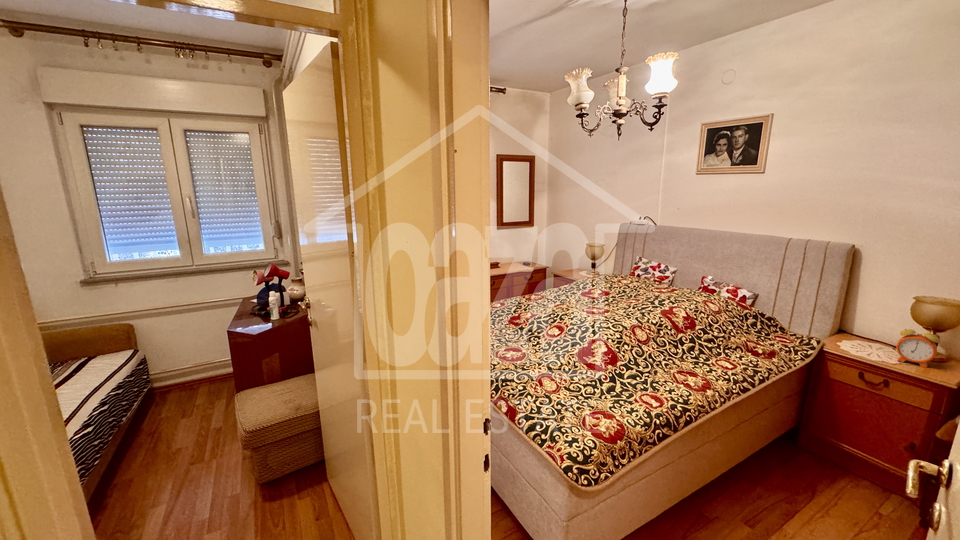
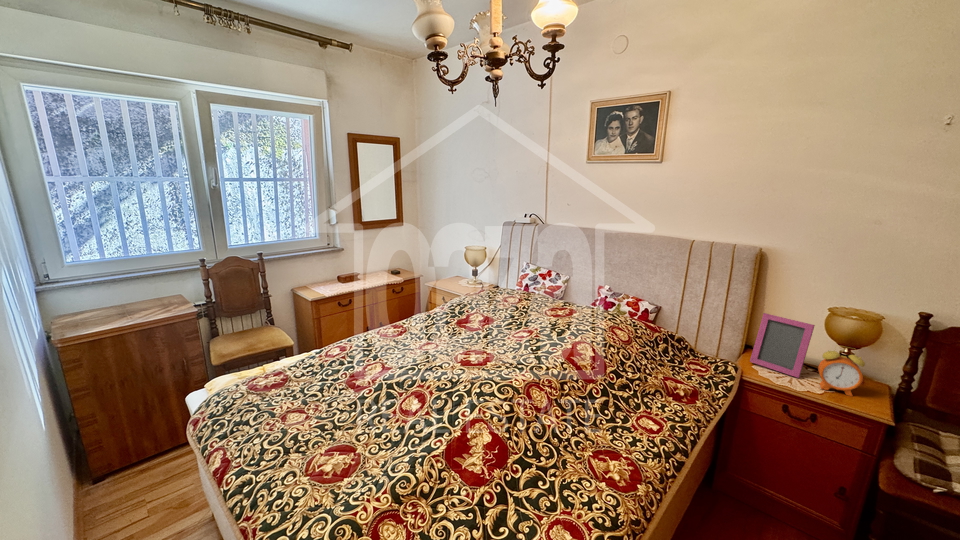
picture frame: none [836,299,898,353] -> present [750,313,815,378]

